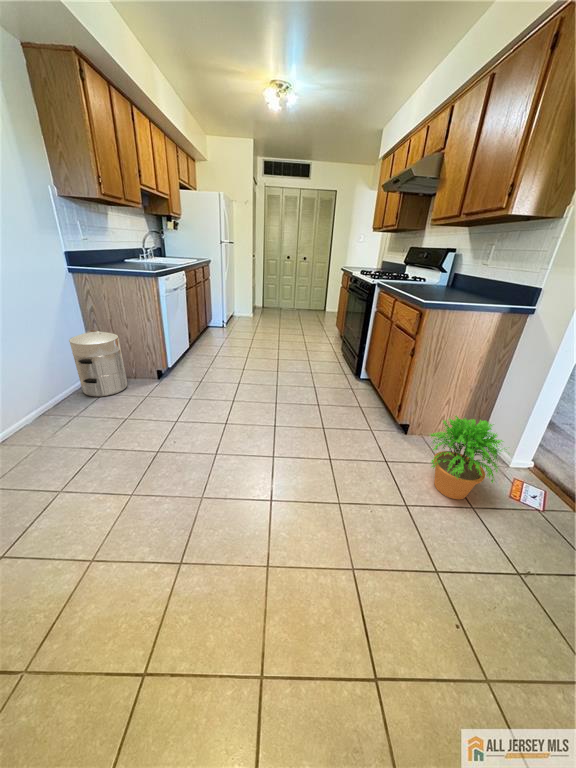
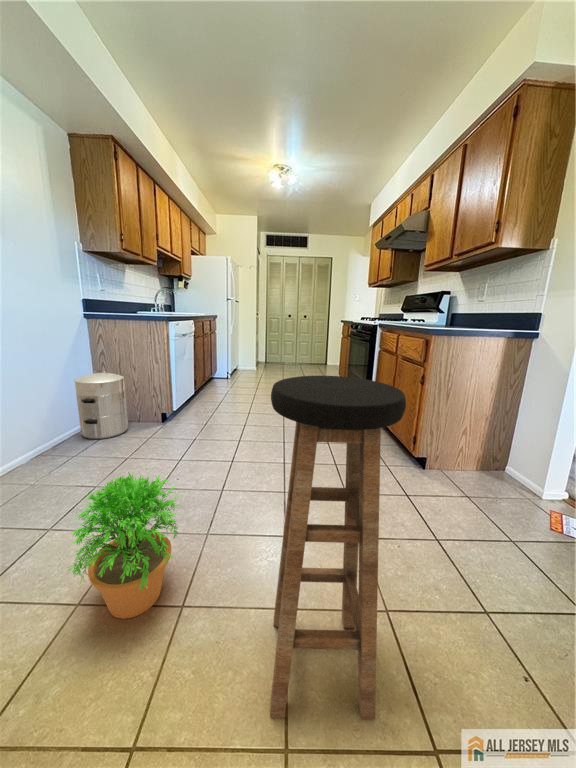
bar stool: none [247,388,373,656] -> present [270,376,406,720]
potted plant: present [431,416,505,500] -> present [68,472,181,619]

